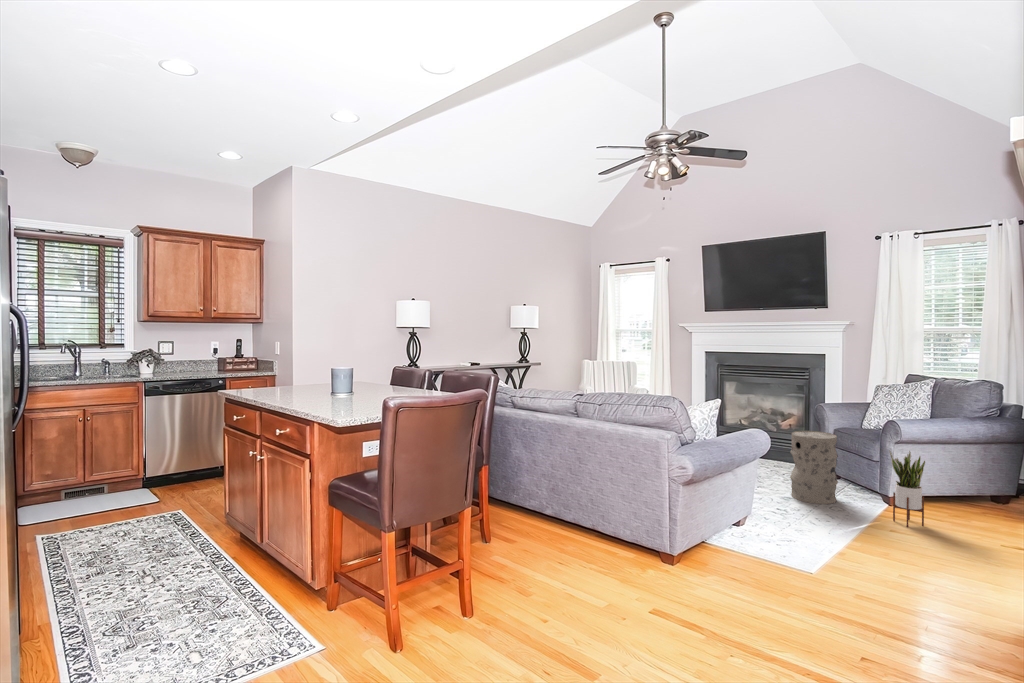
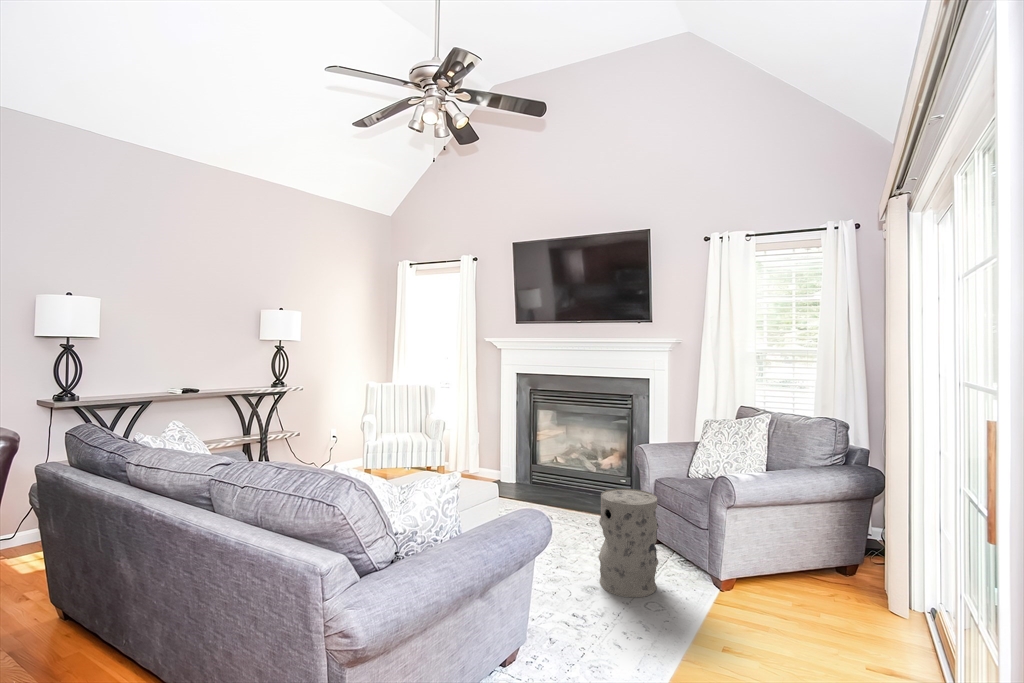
potted plant: present [889,450,925,527] -> none [723,525,768,638]

